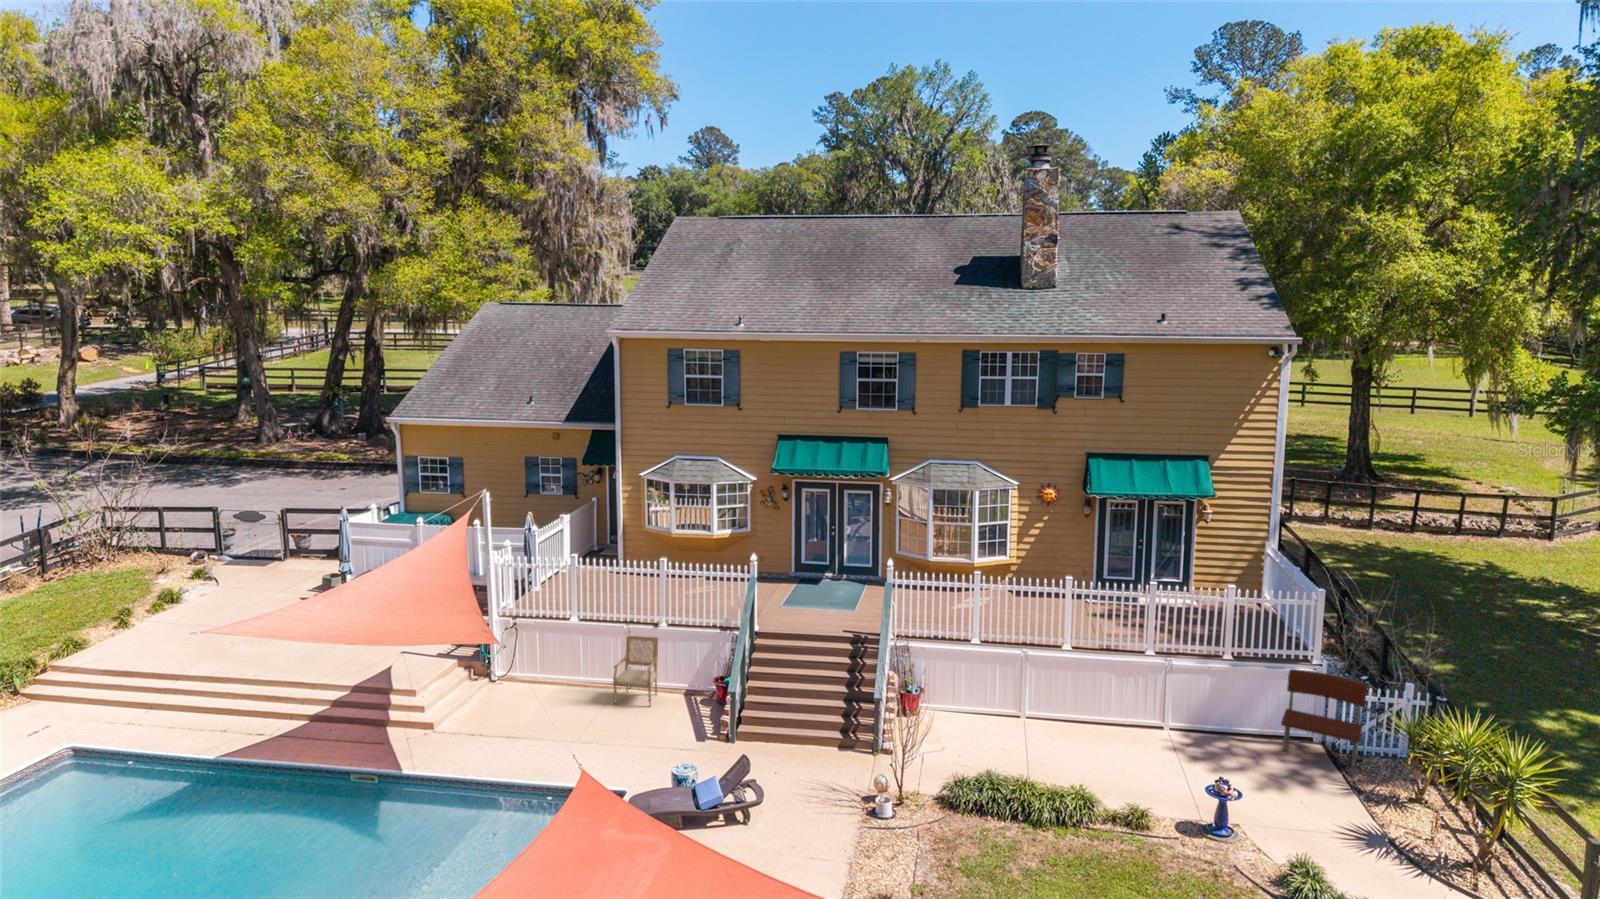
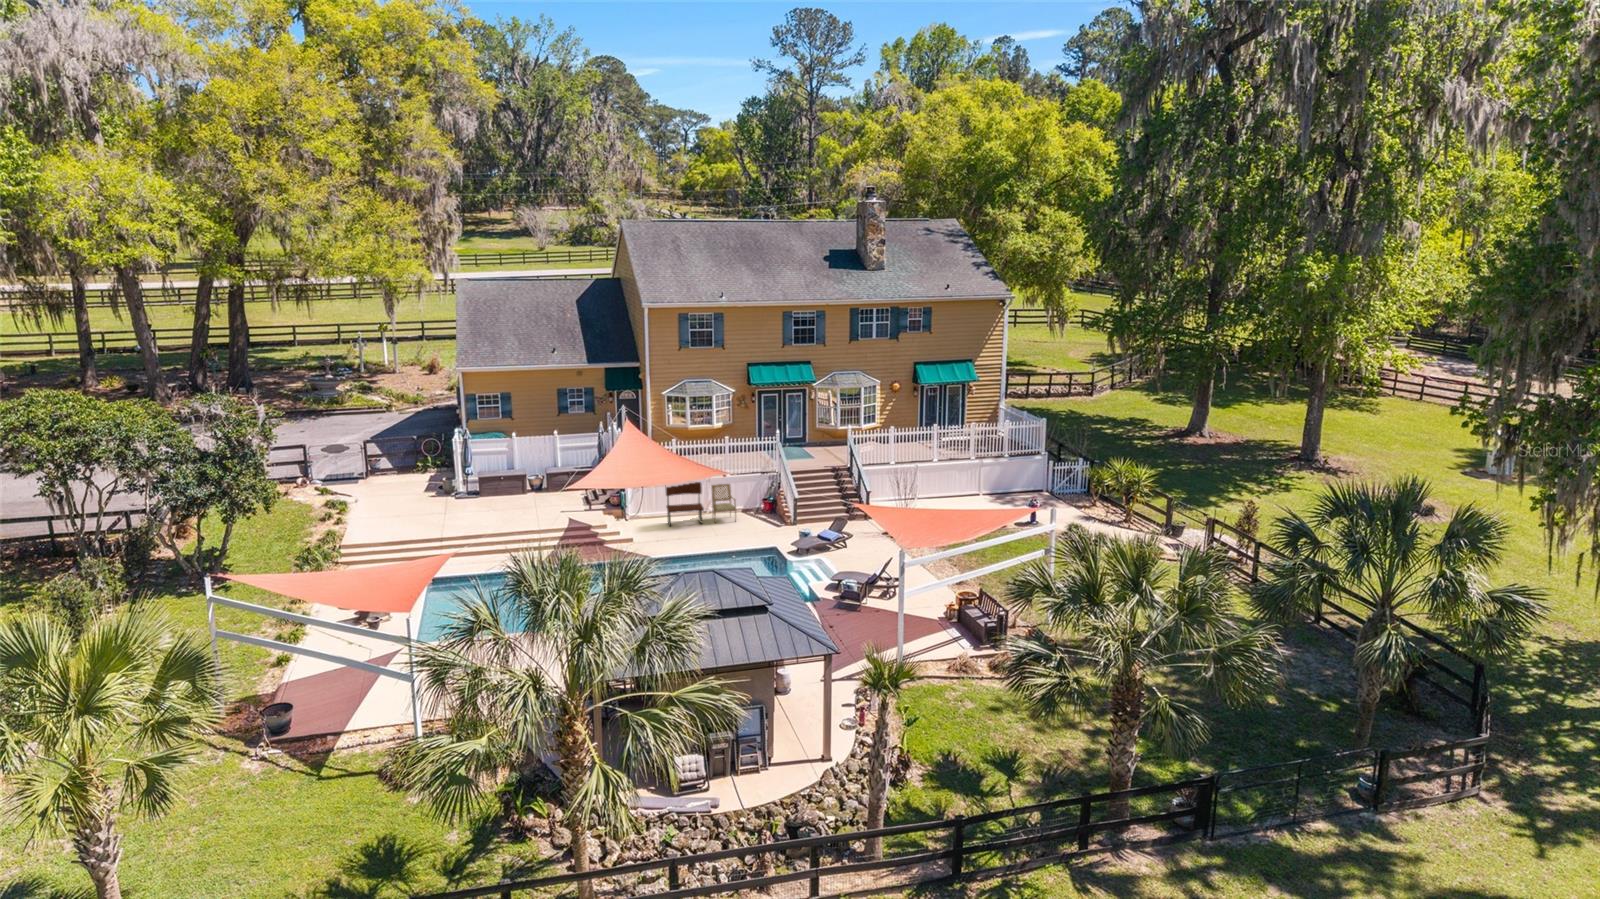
bench: present [1281,669,1367,767] -> present [666,482,704,526]

